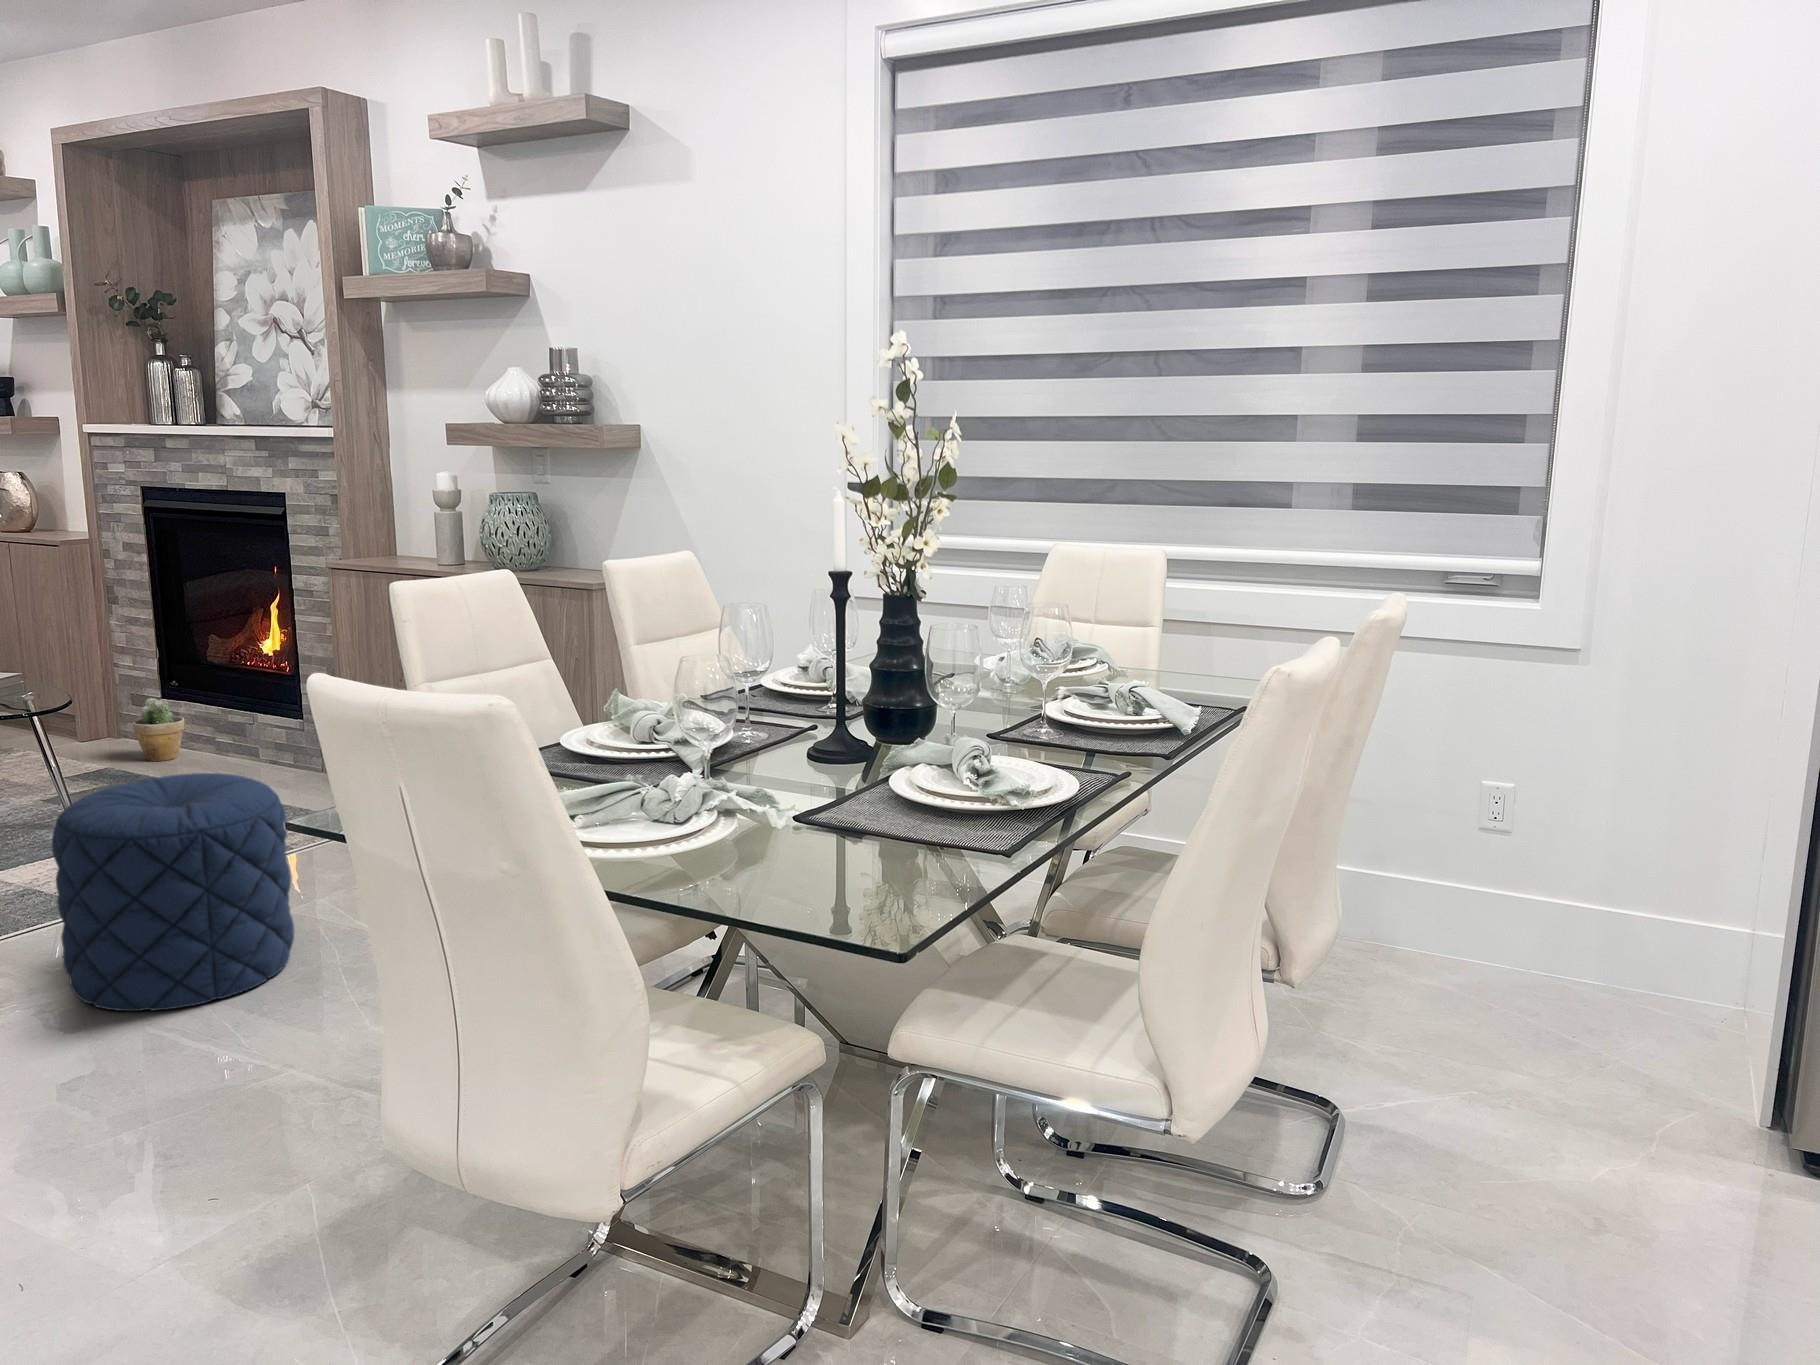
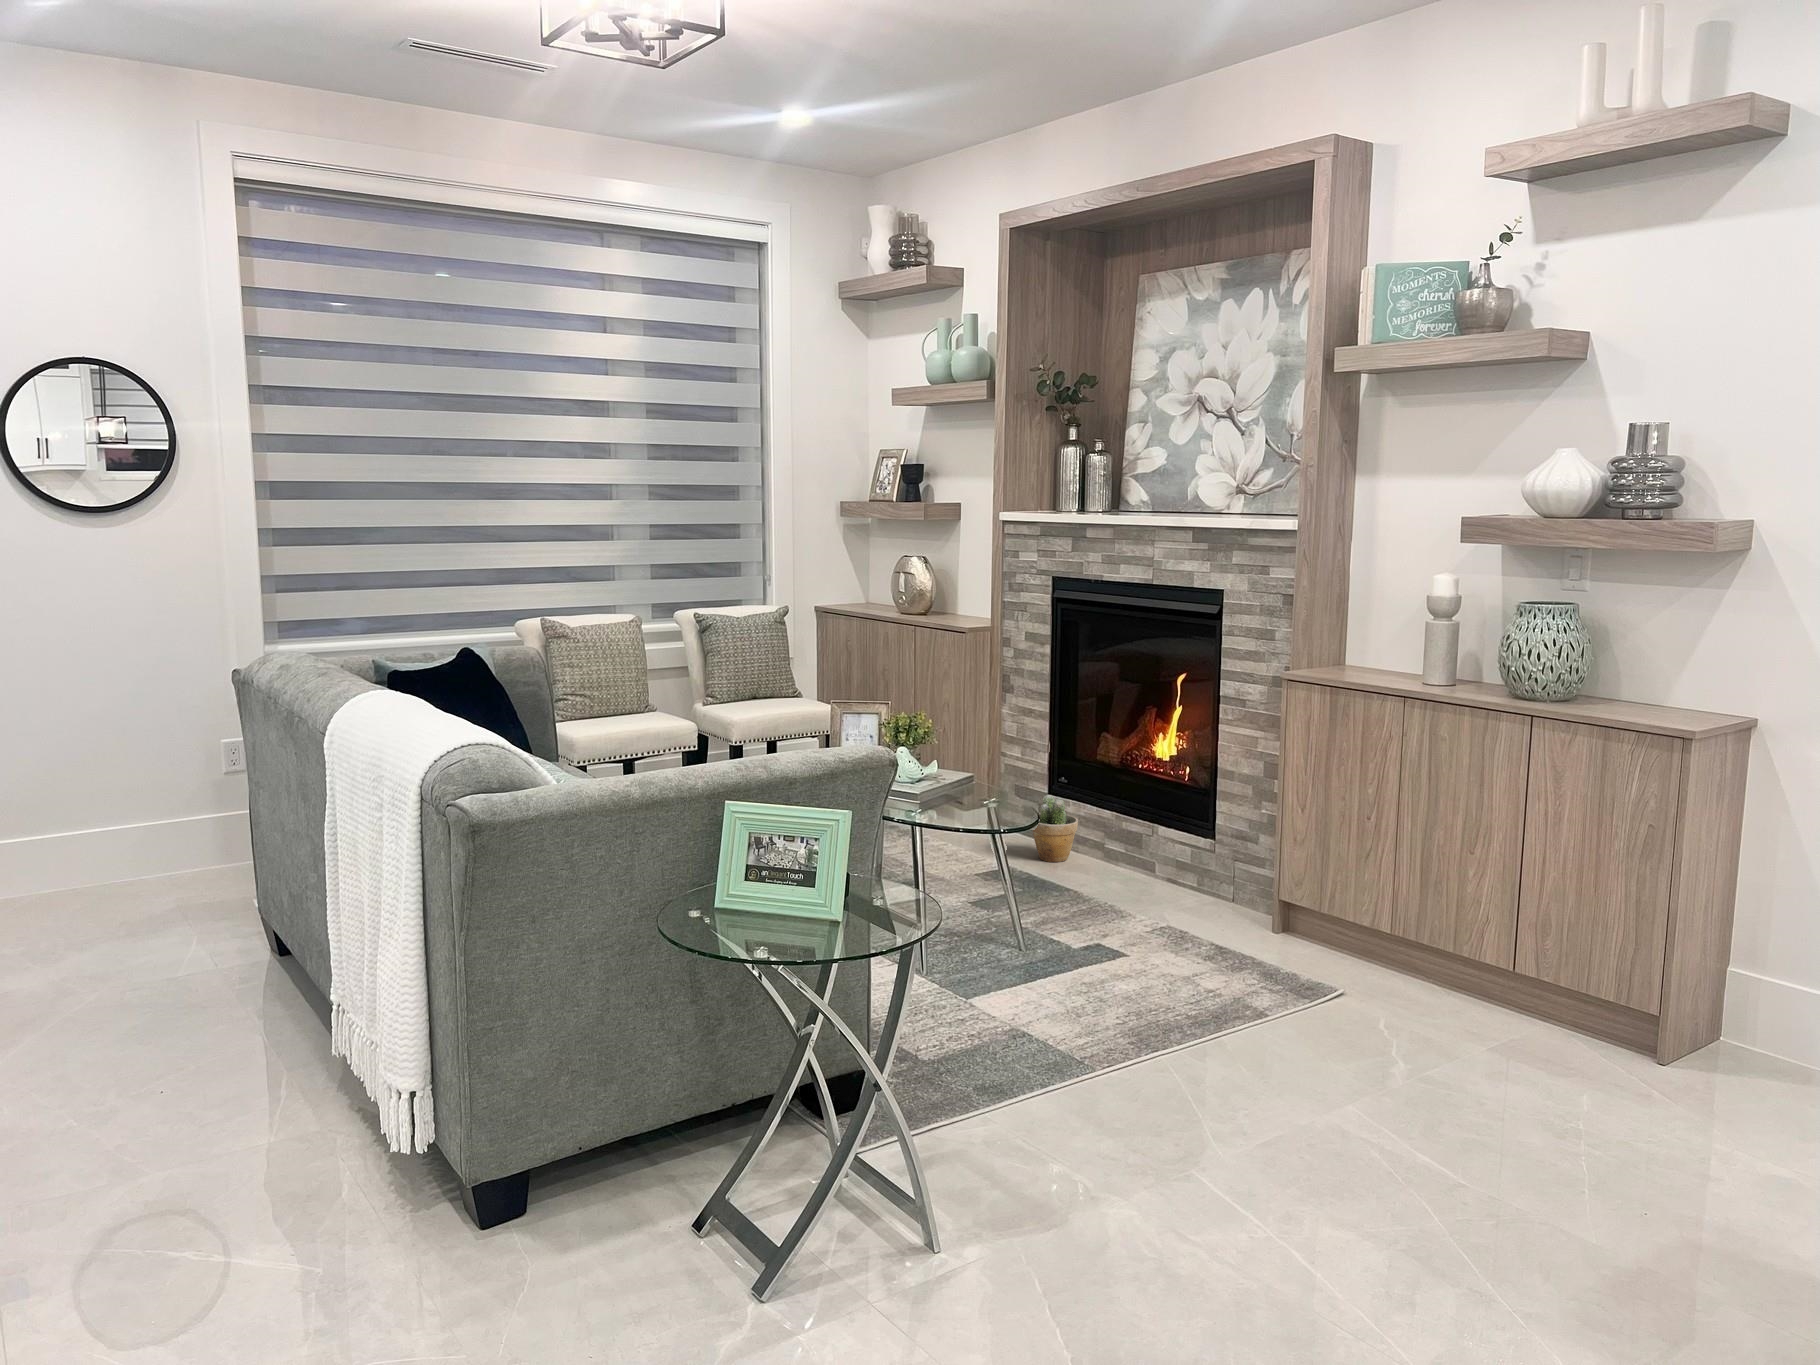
pouf: present [52,773,294,1011] -> none [1137,963,1406,1287]

